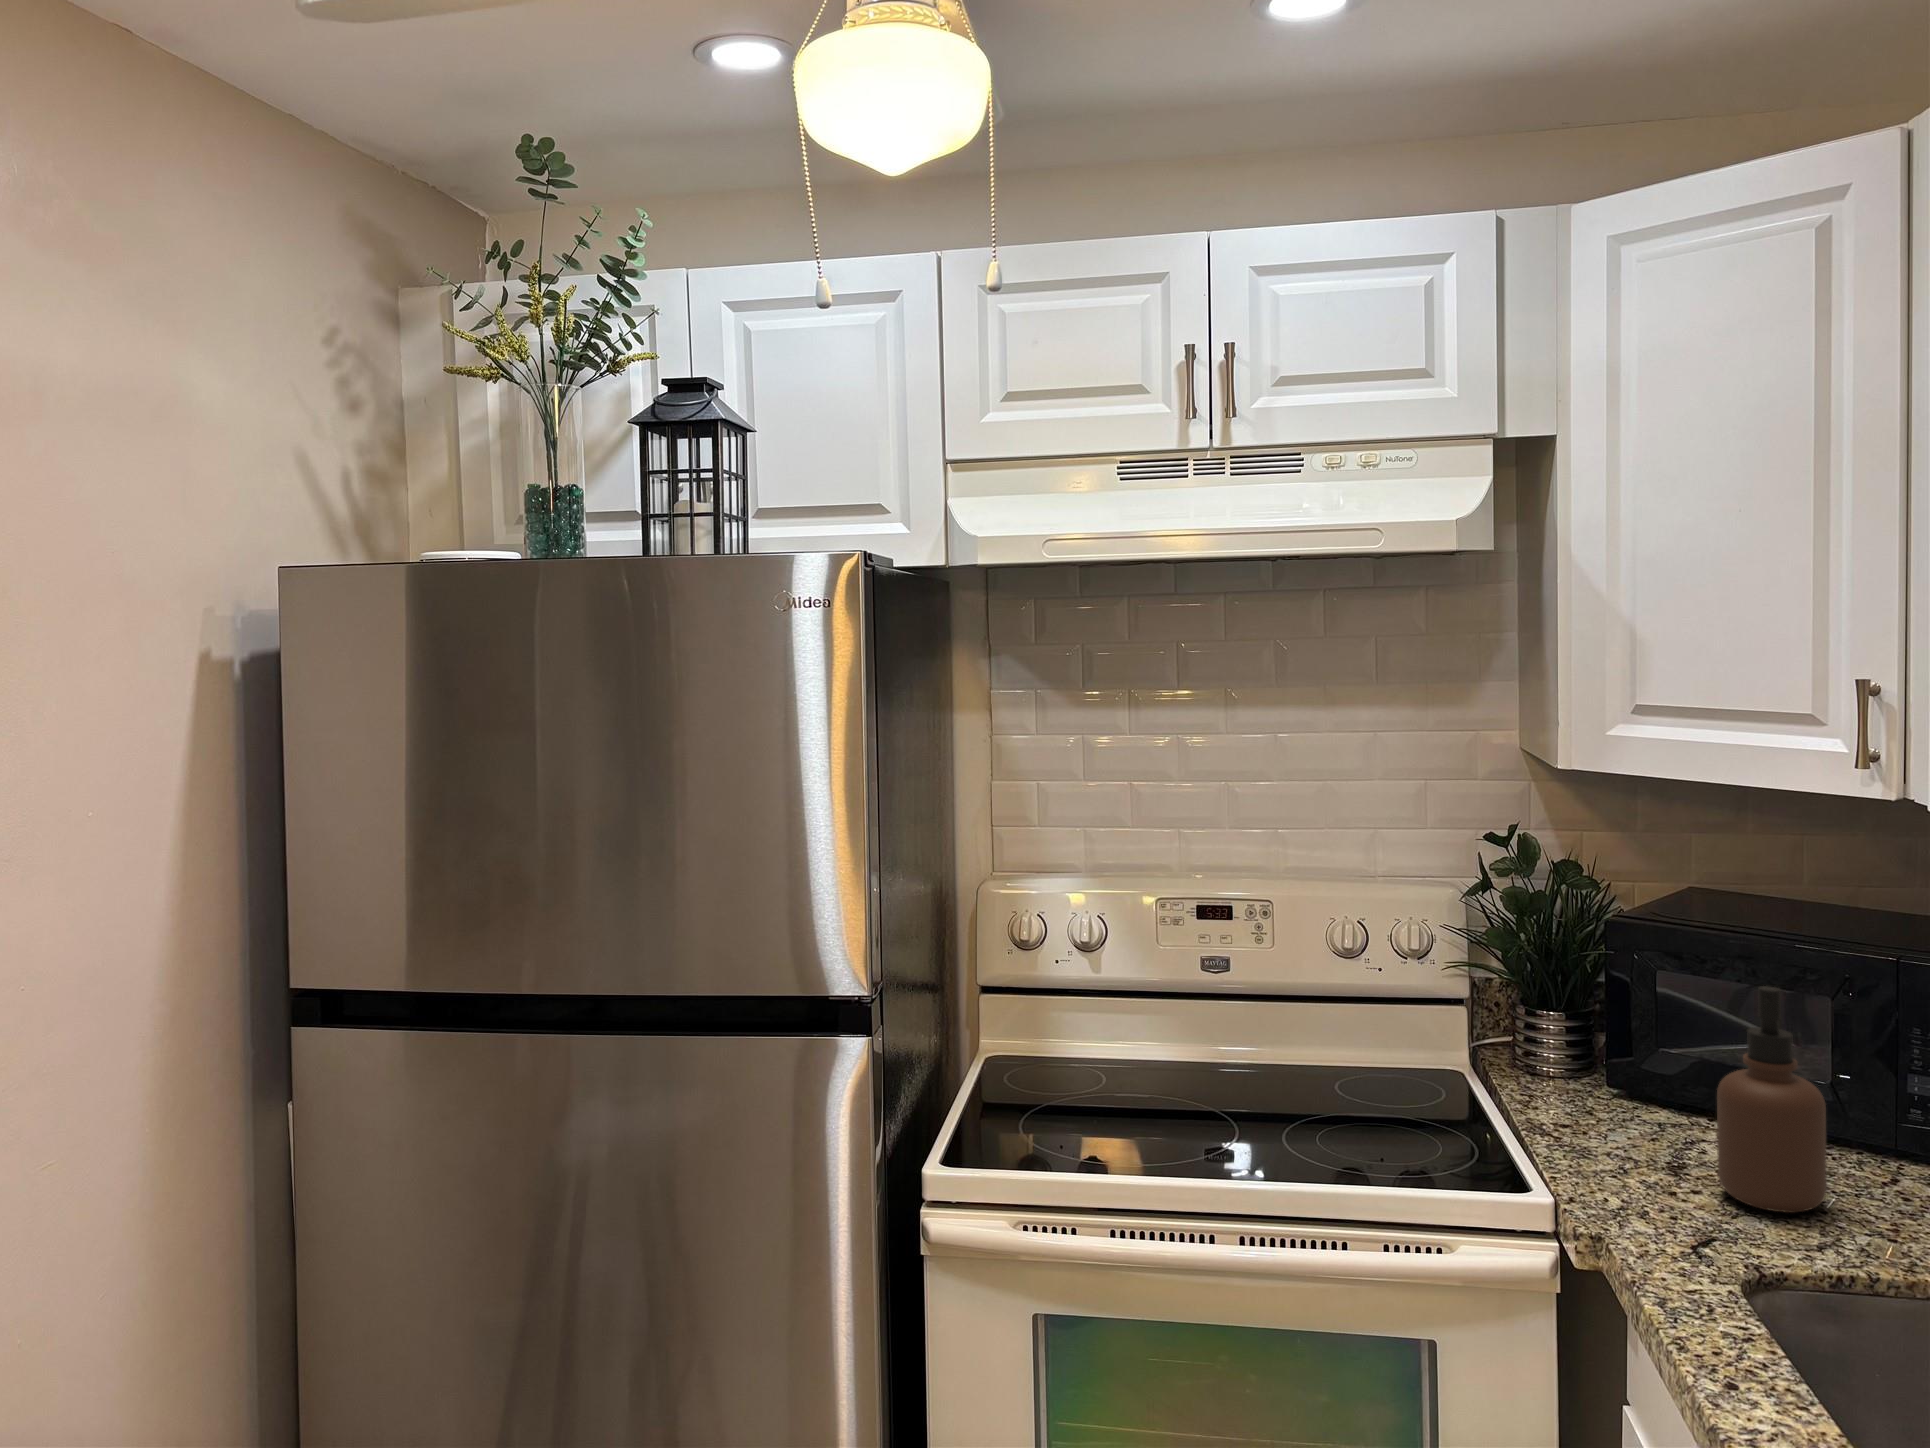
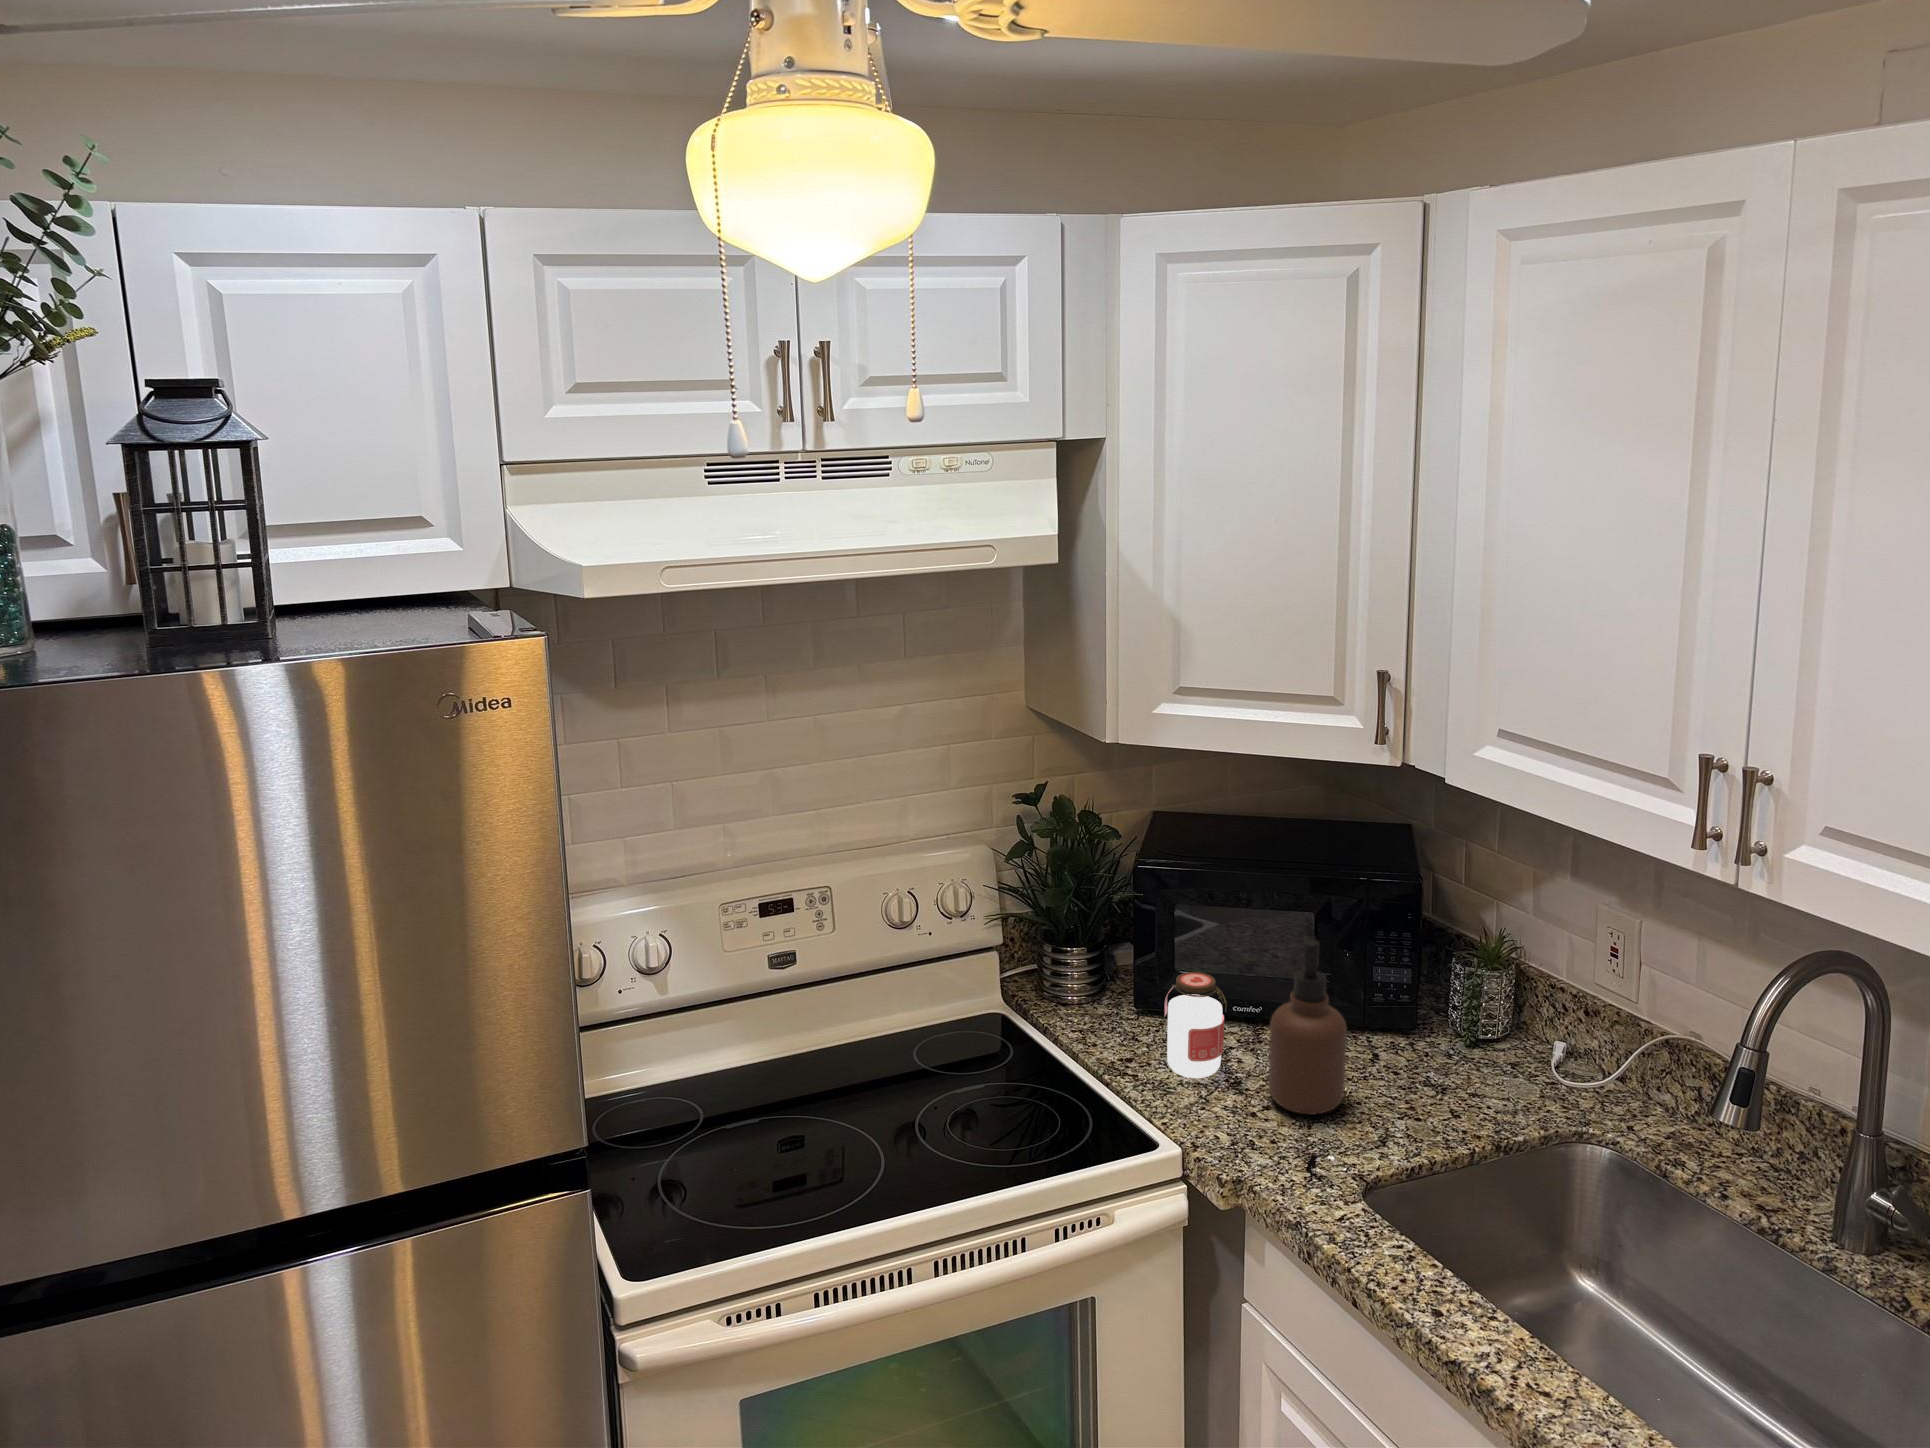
jar: none [1605,1028,1685,1158] -> present [1164,972,1227,1078]

